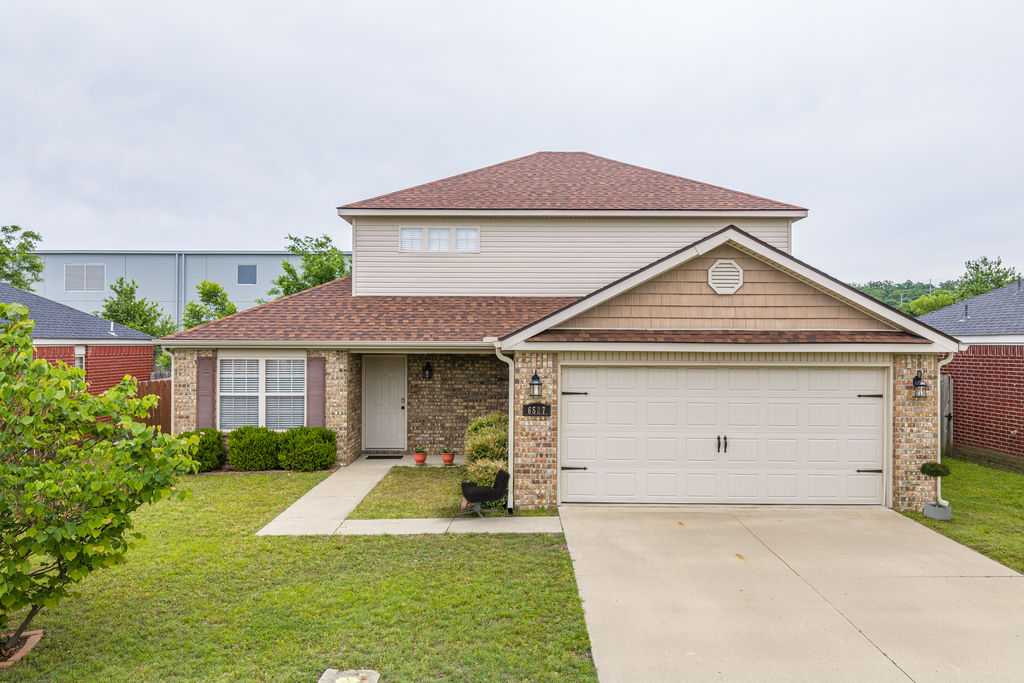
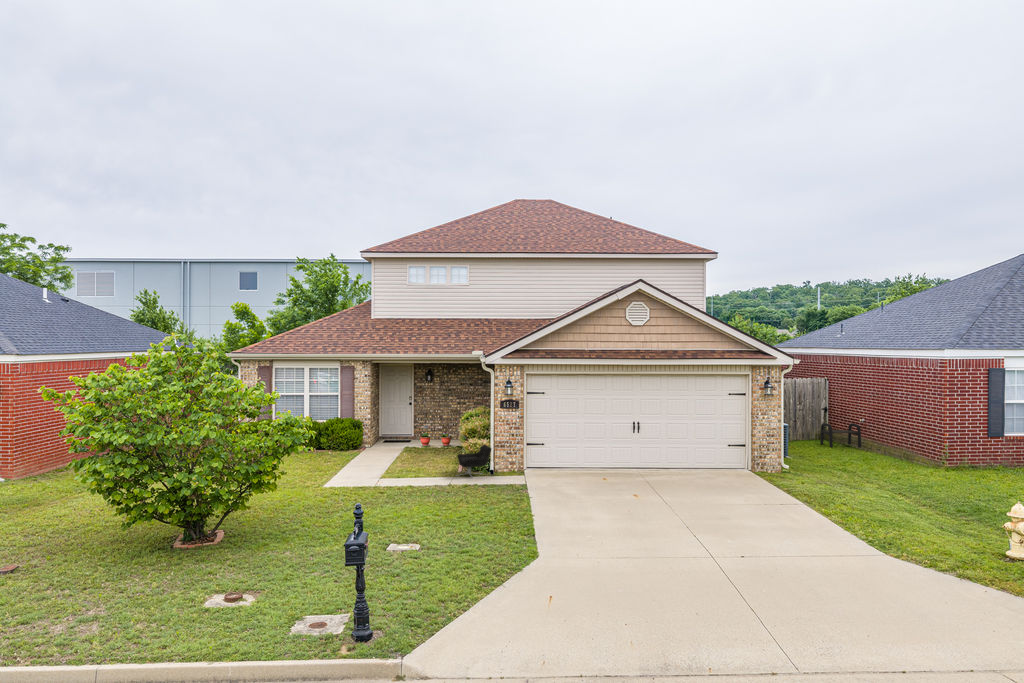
bench: none [956,436,1017,470] -> present [820,423,861,447]
potted tree: present [920,462,952,520] -> none [767,438,786,477]

